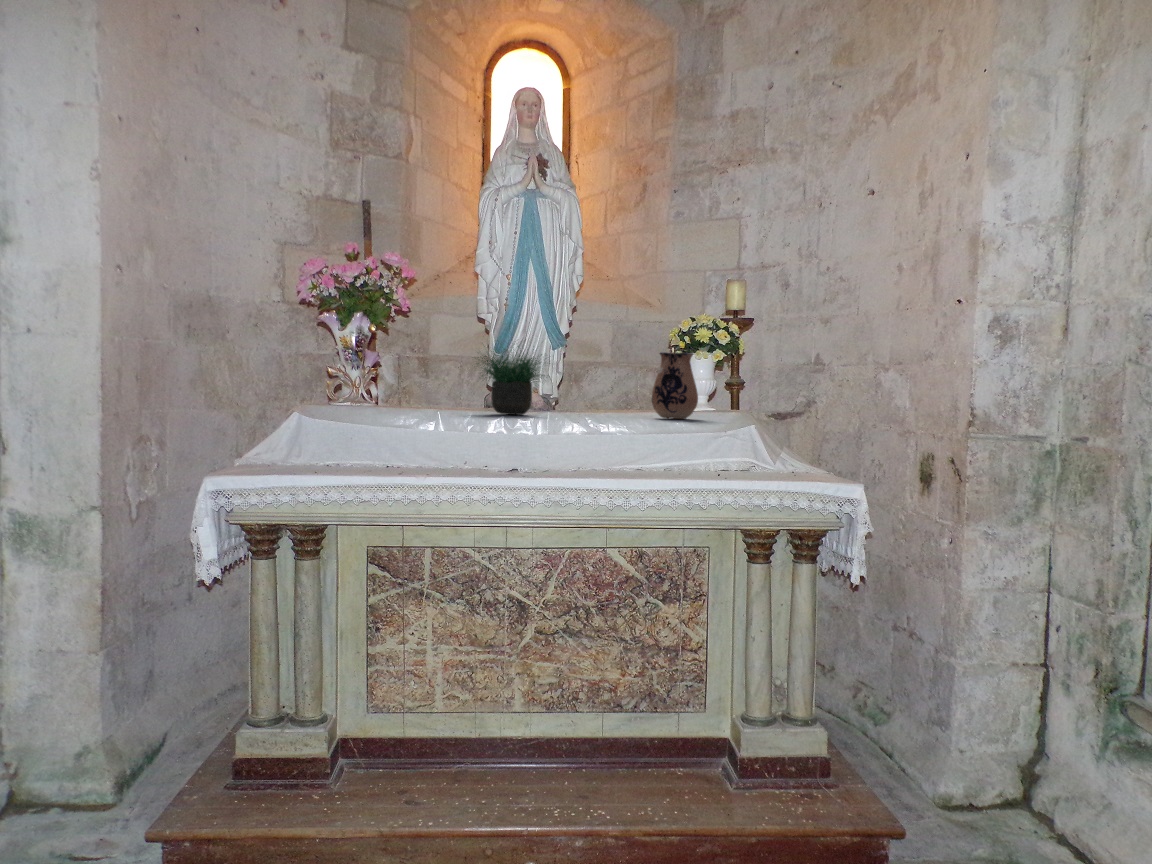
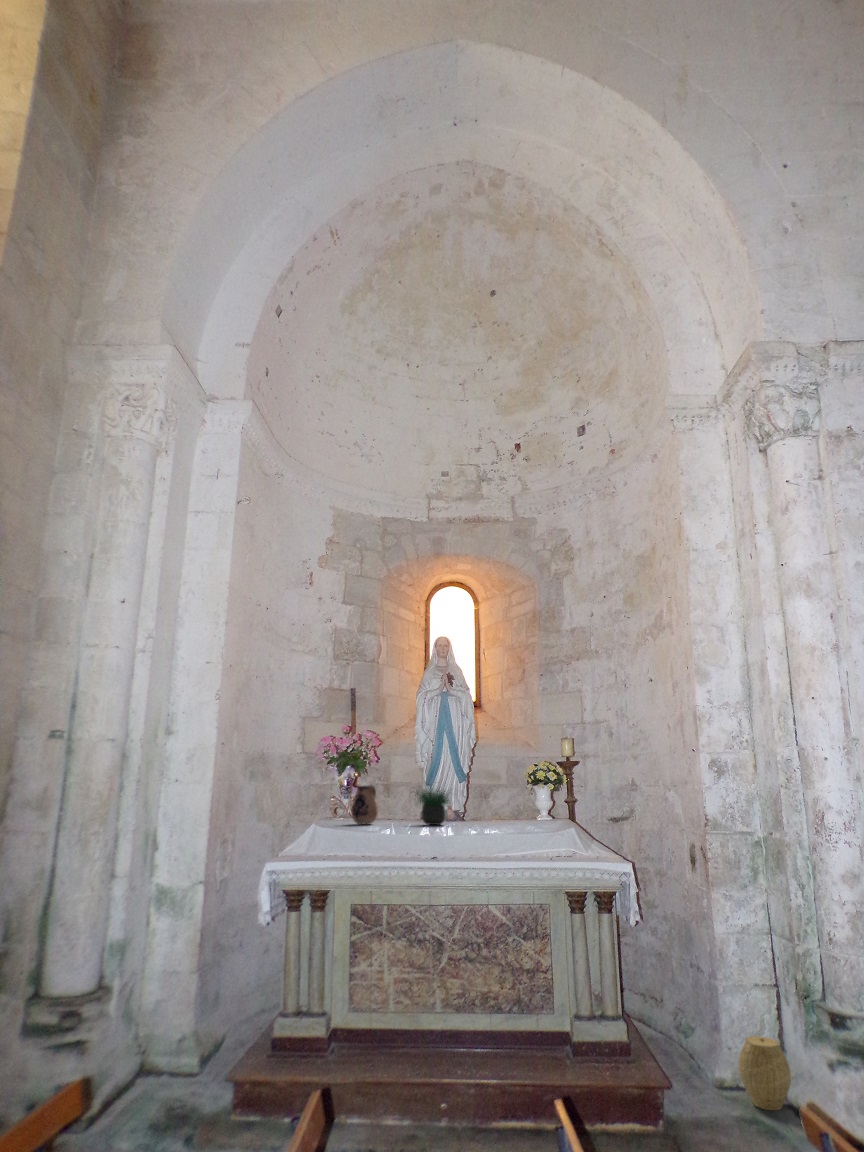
ceramic pitcher: present [652,352,698,419] -> present [351,786,377,825]
woven basket: none [982,739,1064,842] -> present [739,1036,791,1110]

